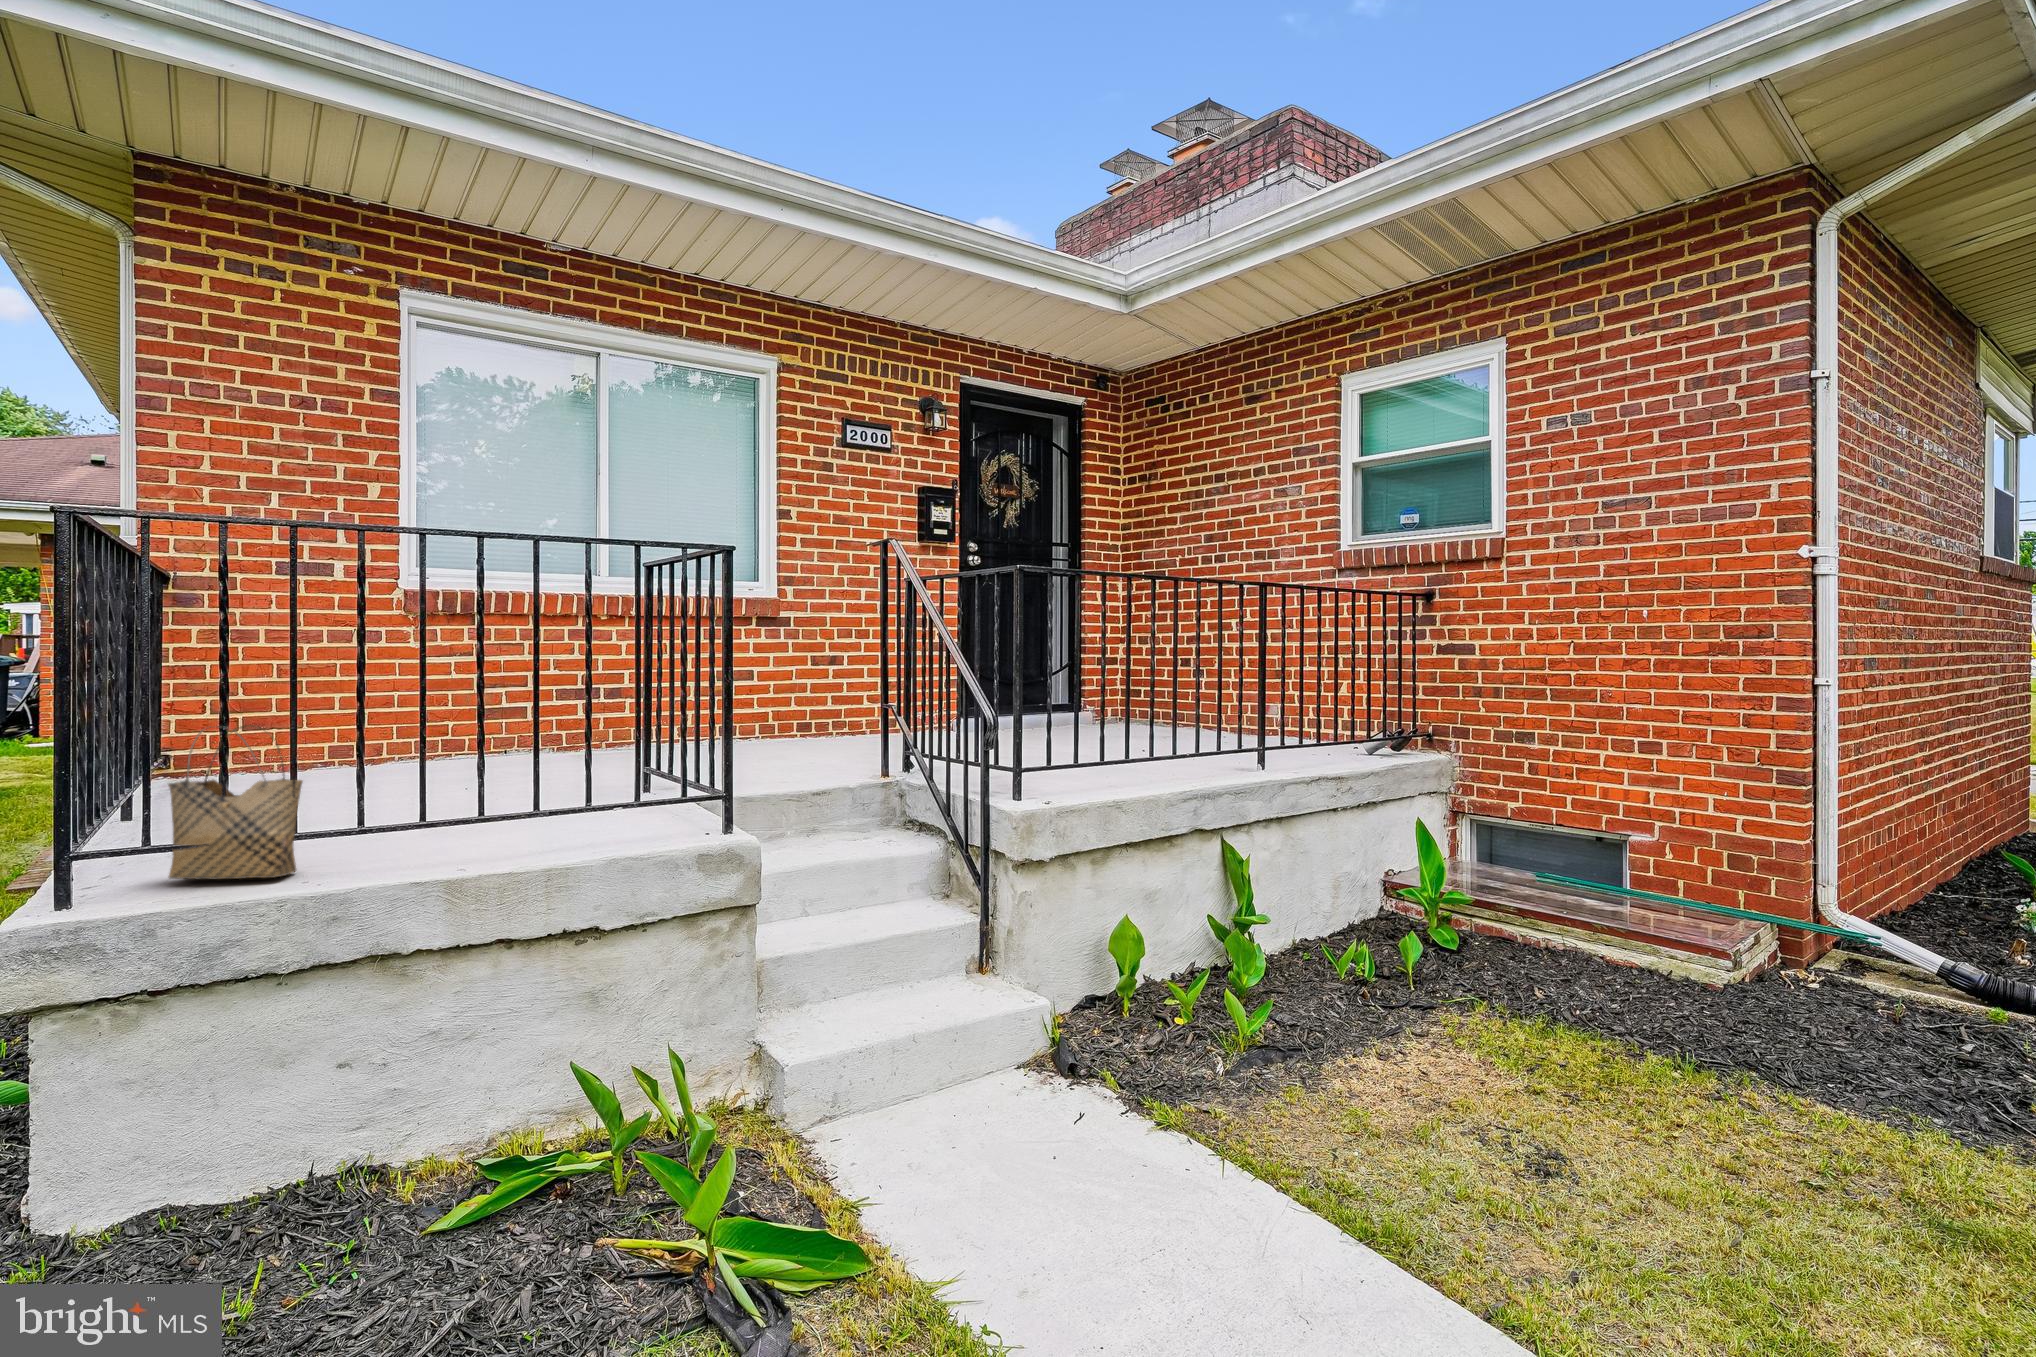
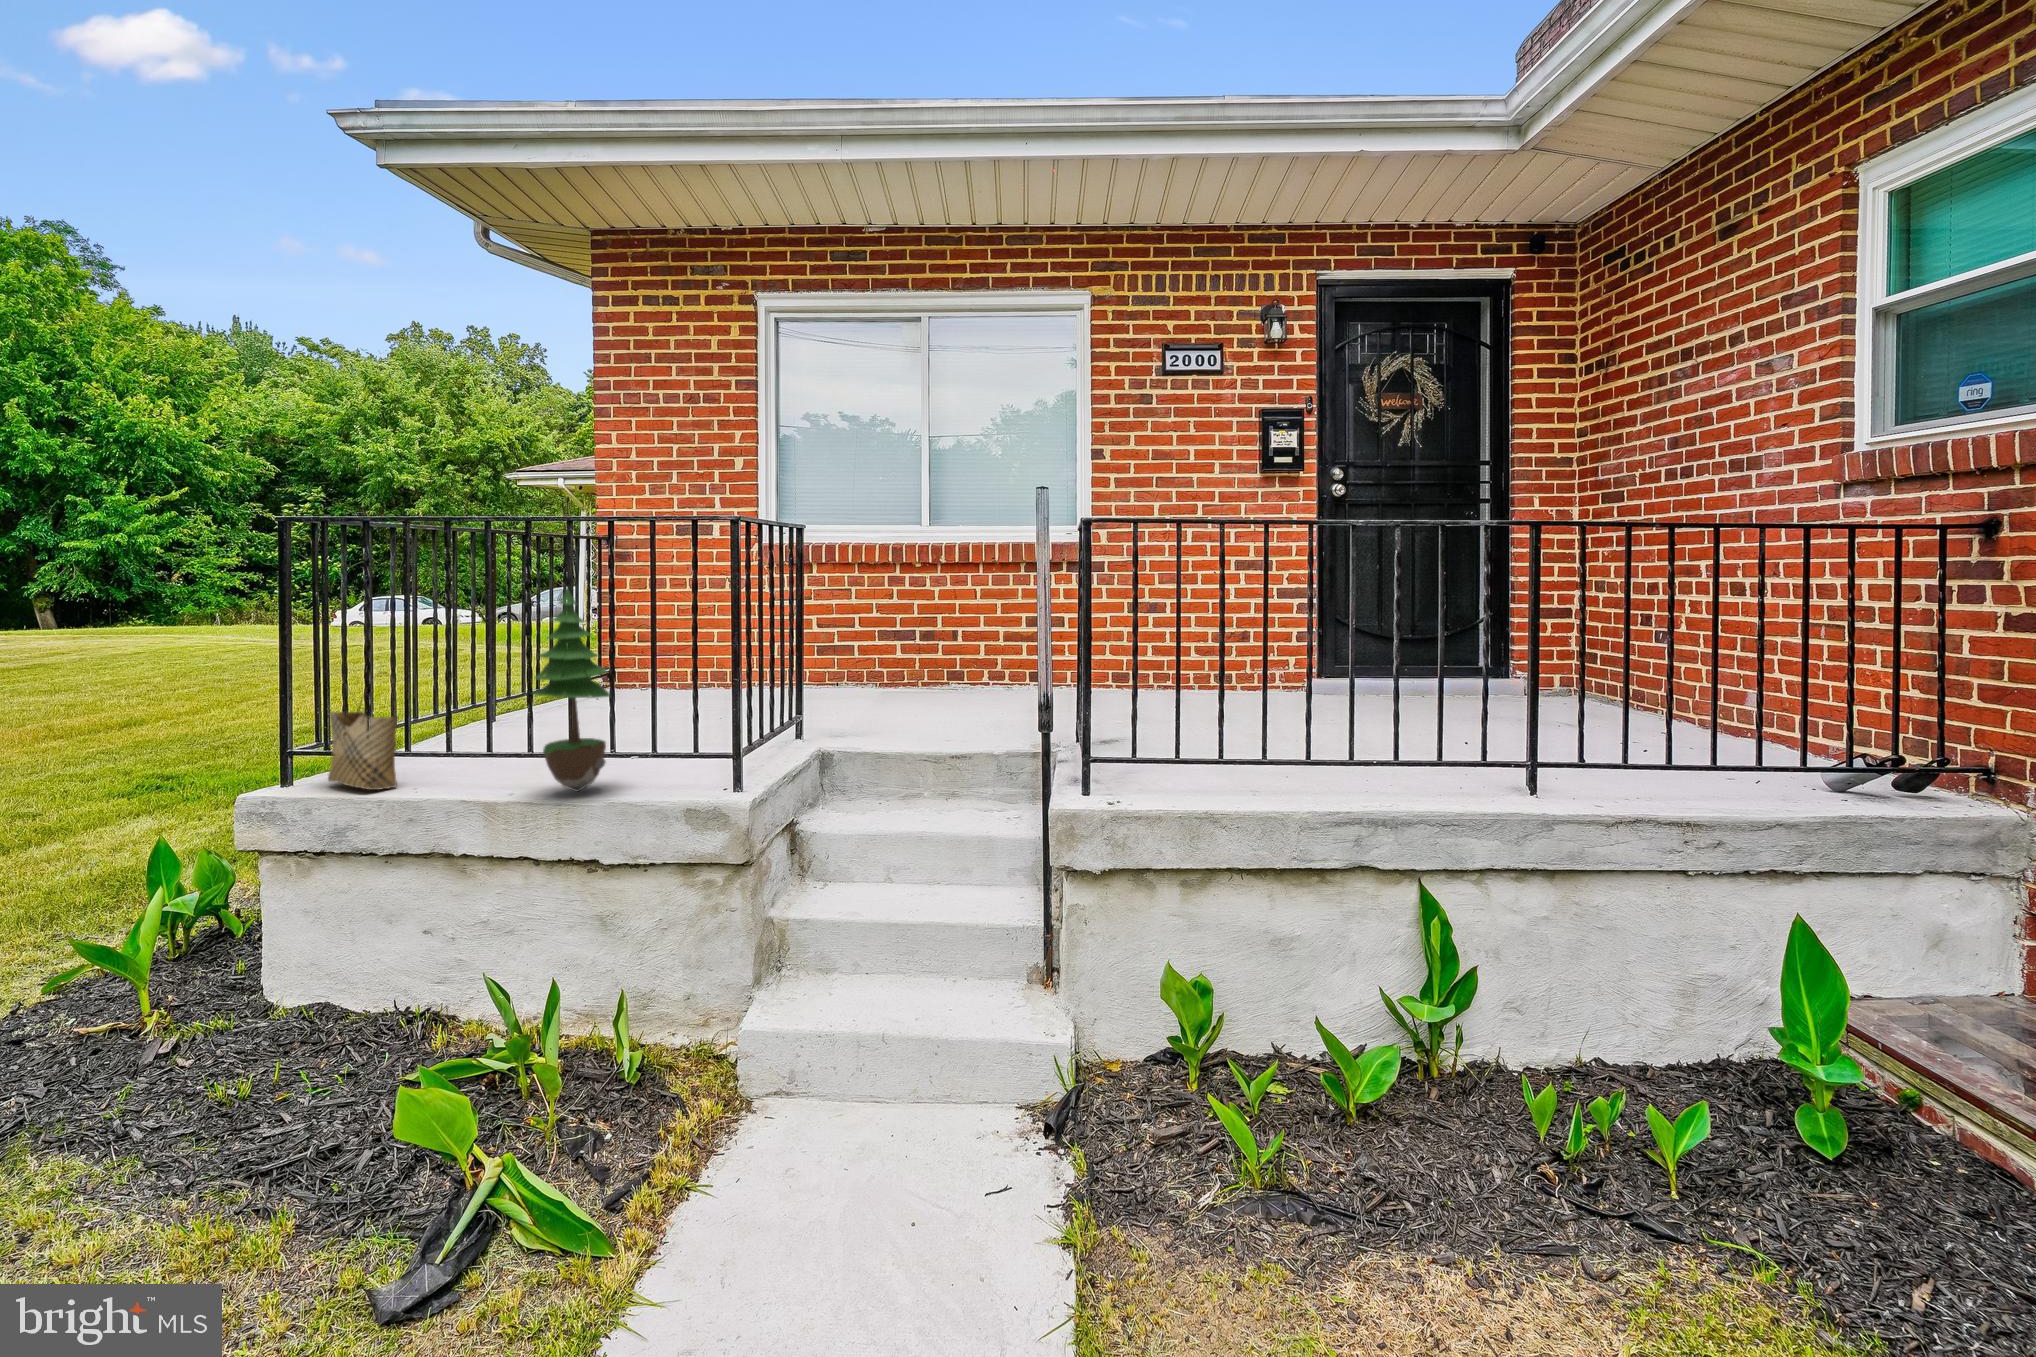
potted tree: none [525,615,614,846] -> present [533,588,610,792]

